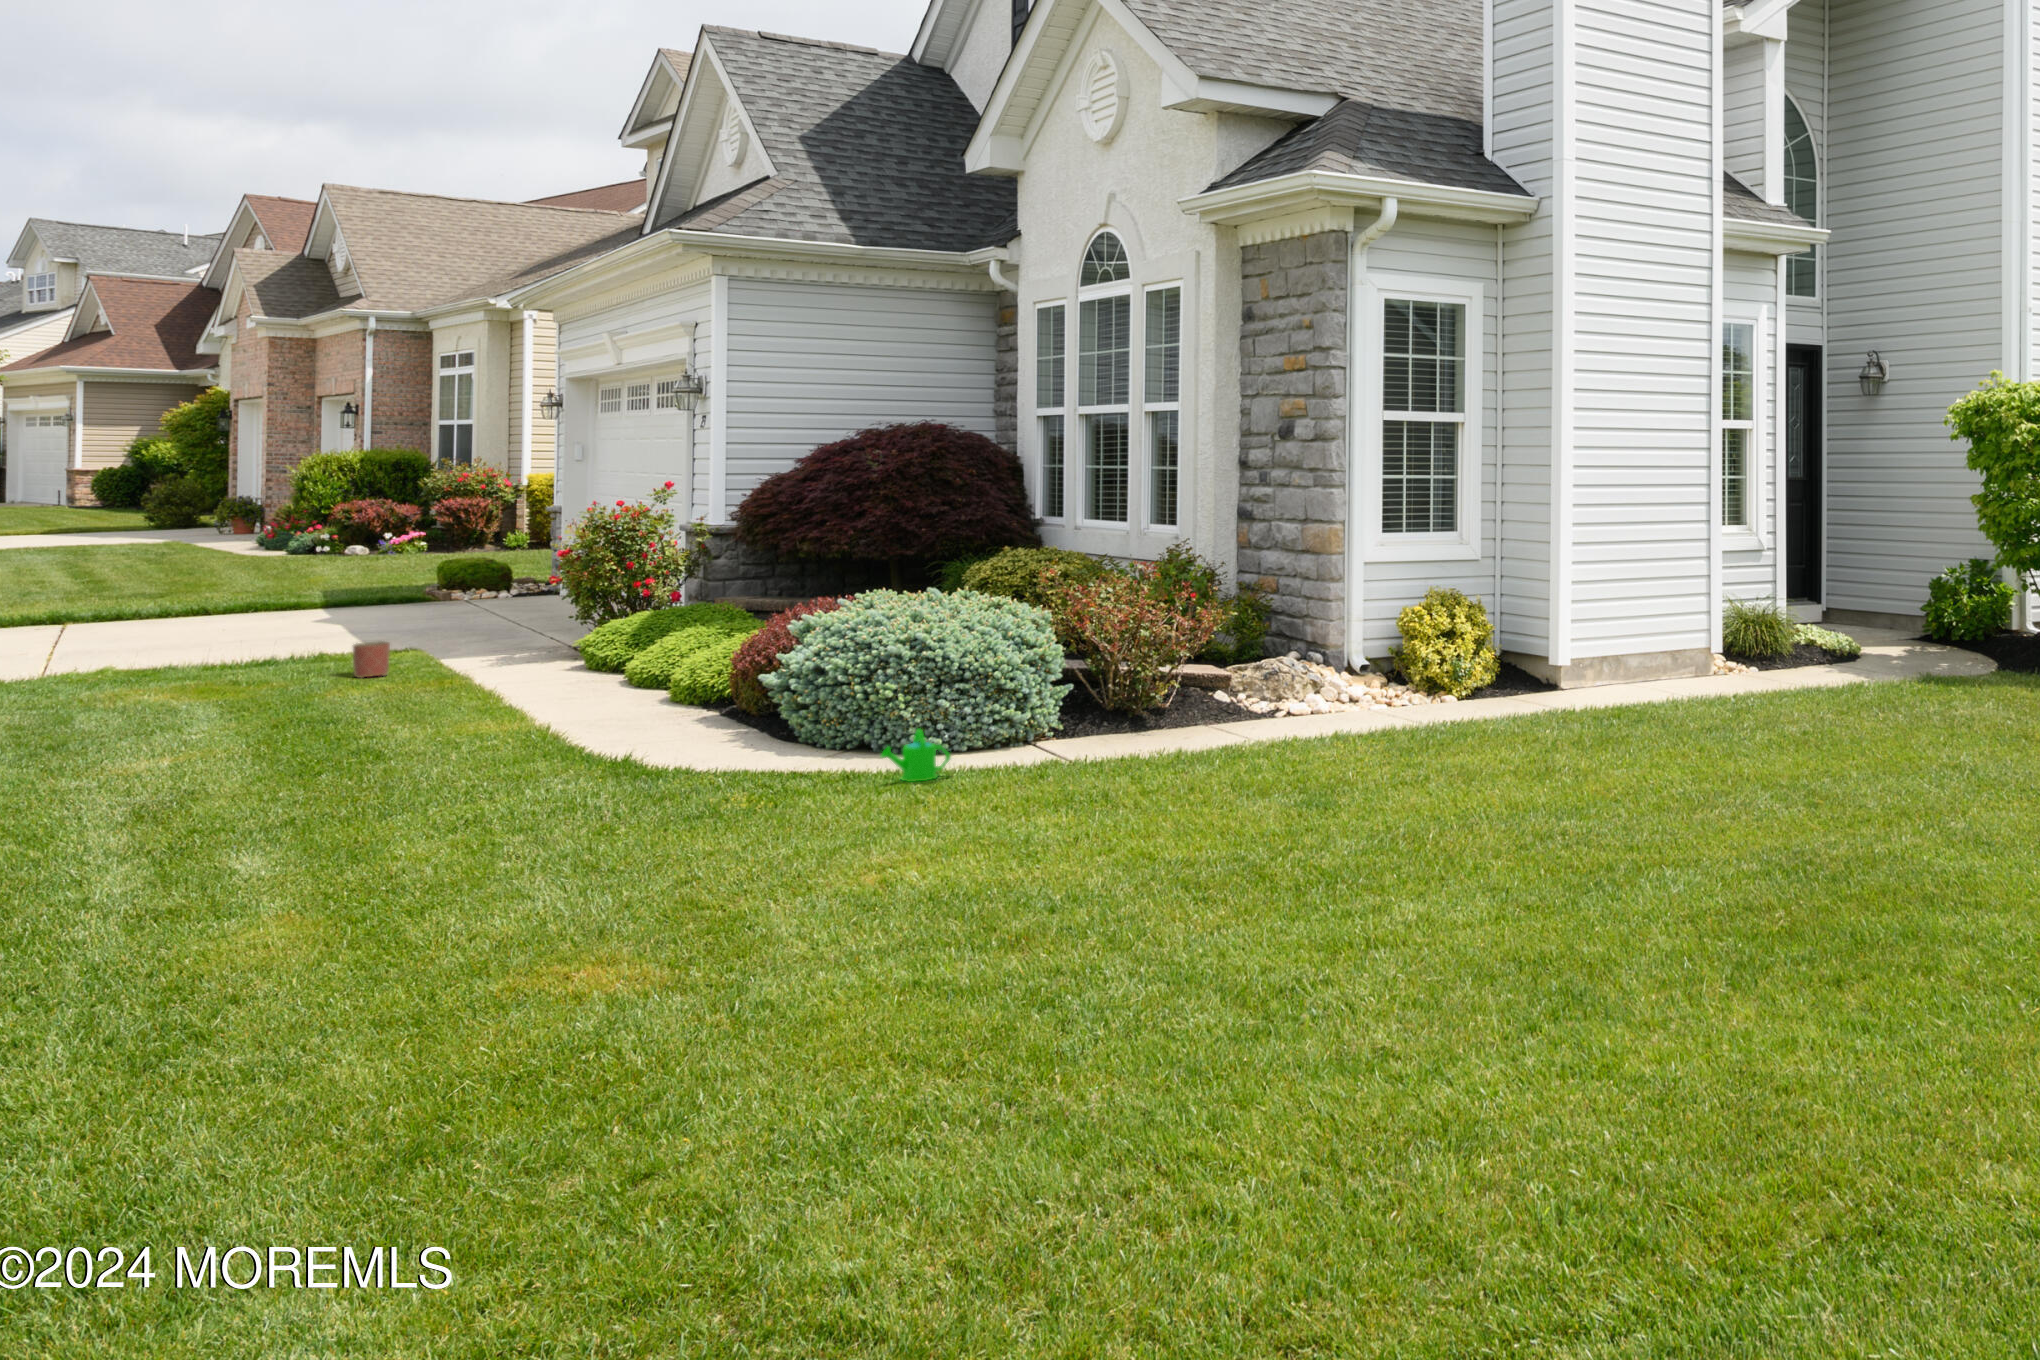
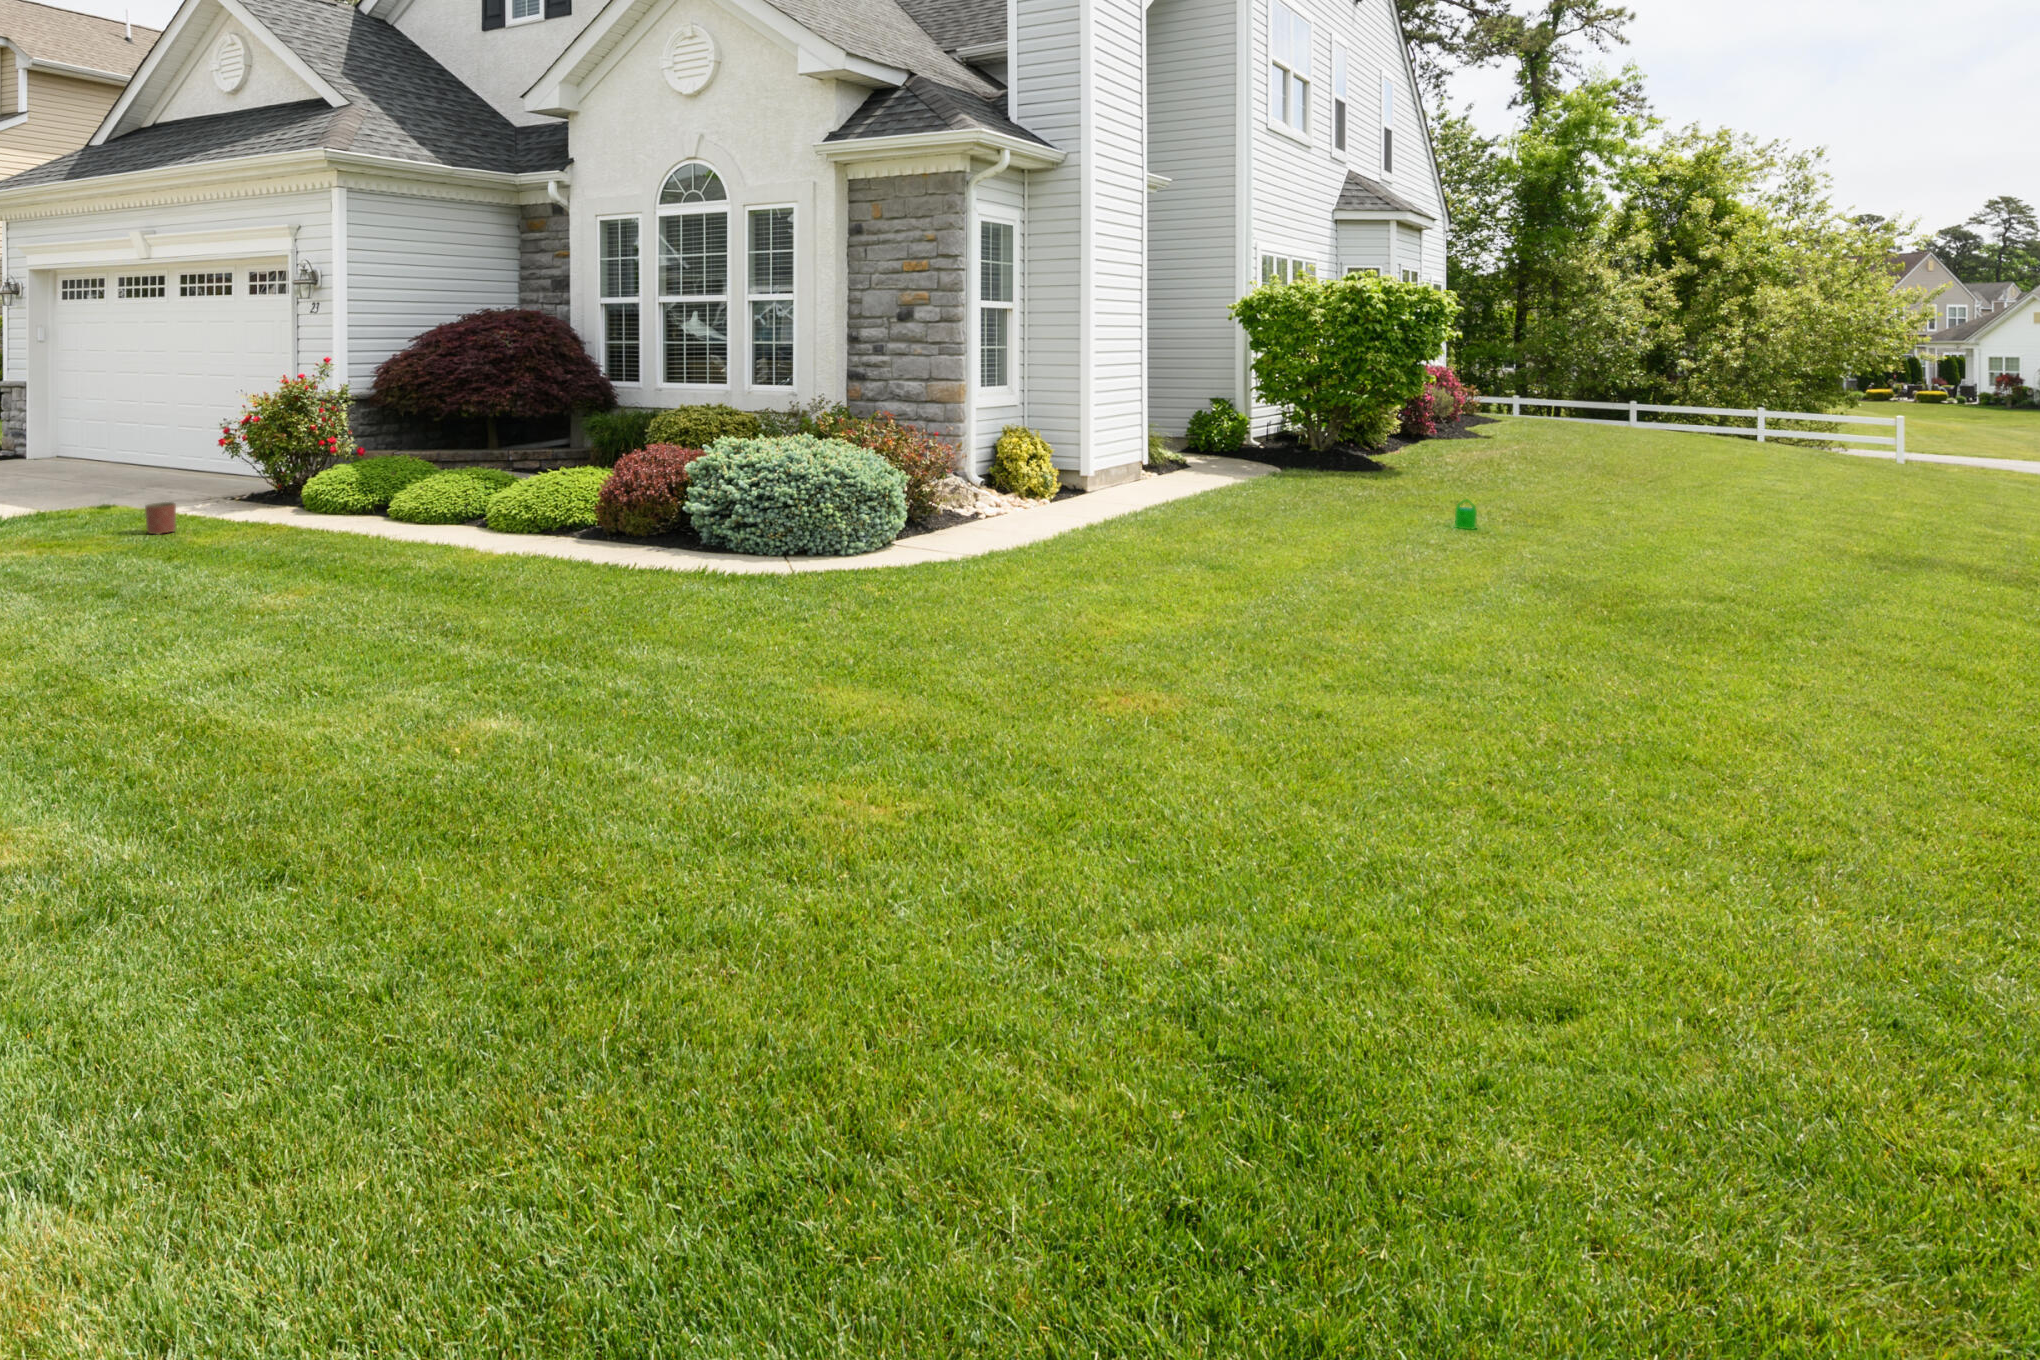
watering can: present [880,729,950,782] -> present [1455,499,1477,529]

